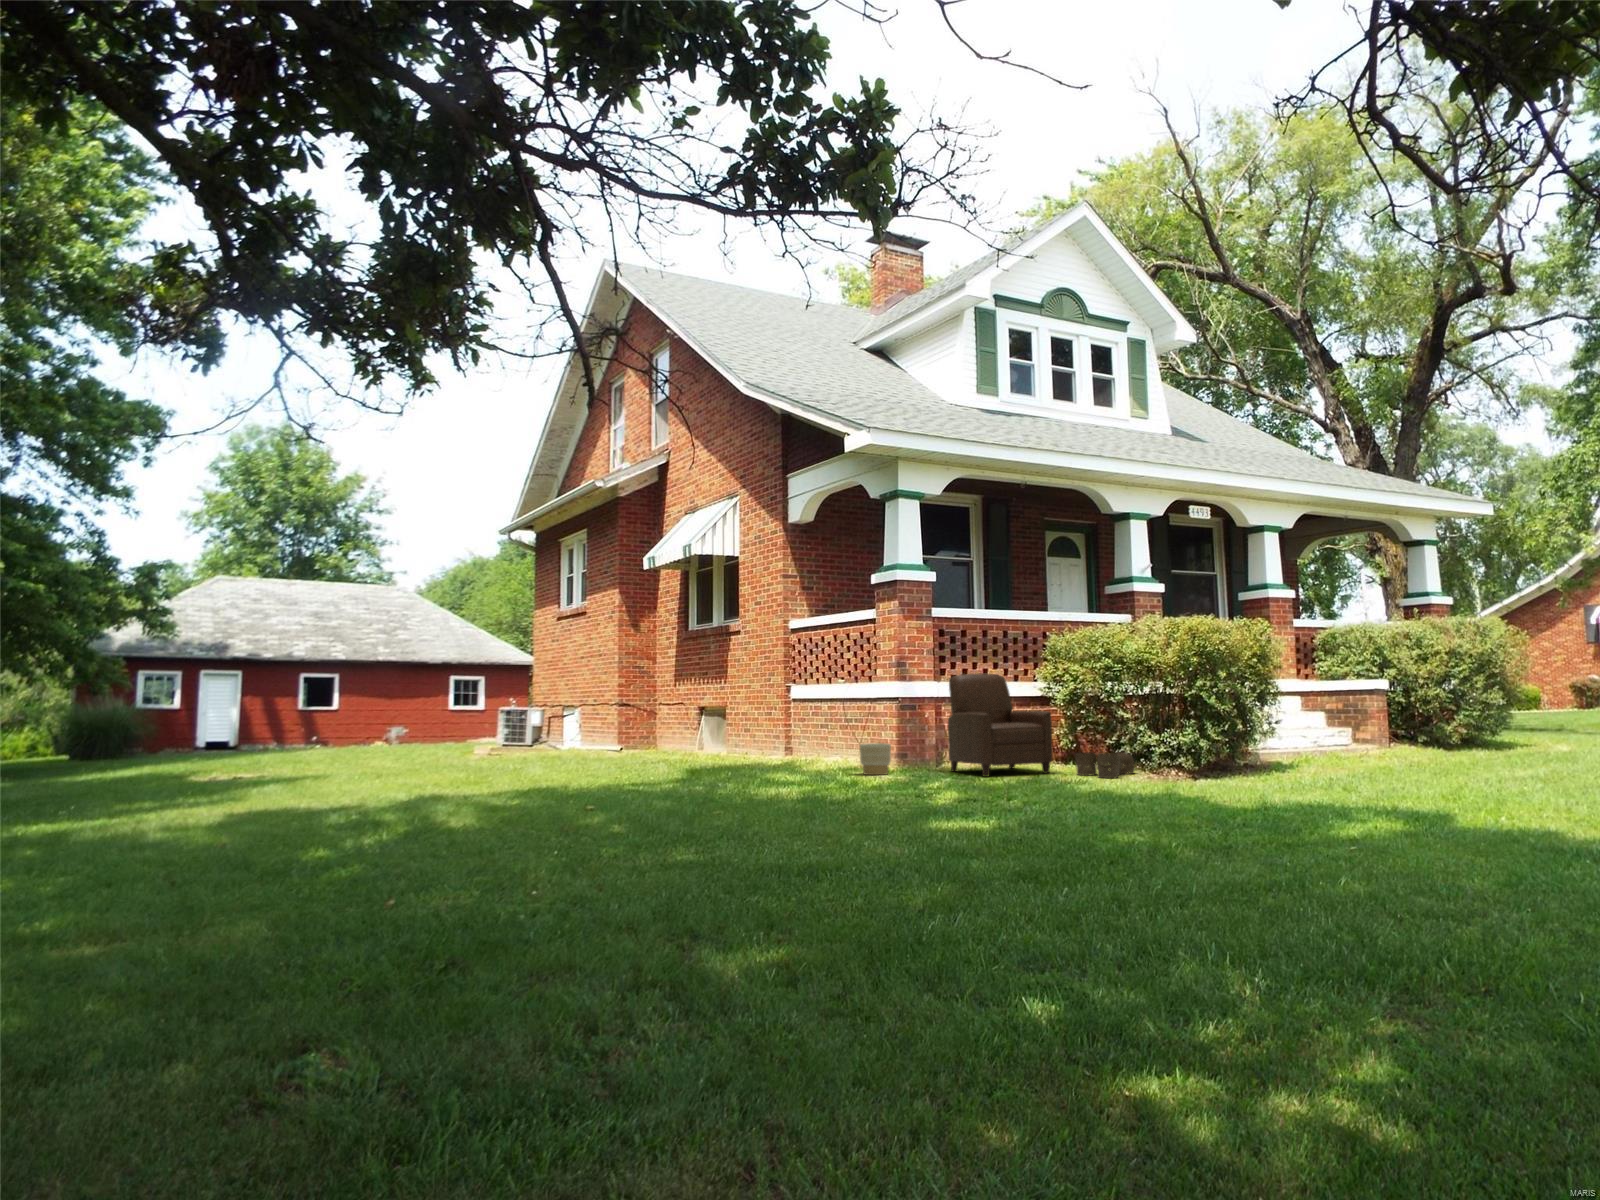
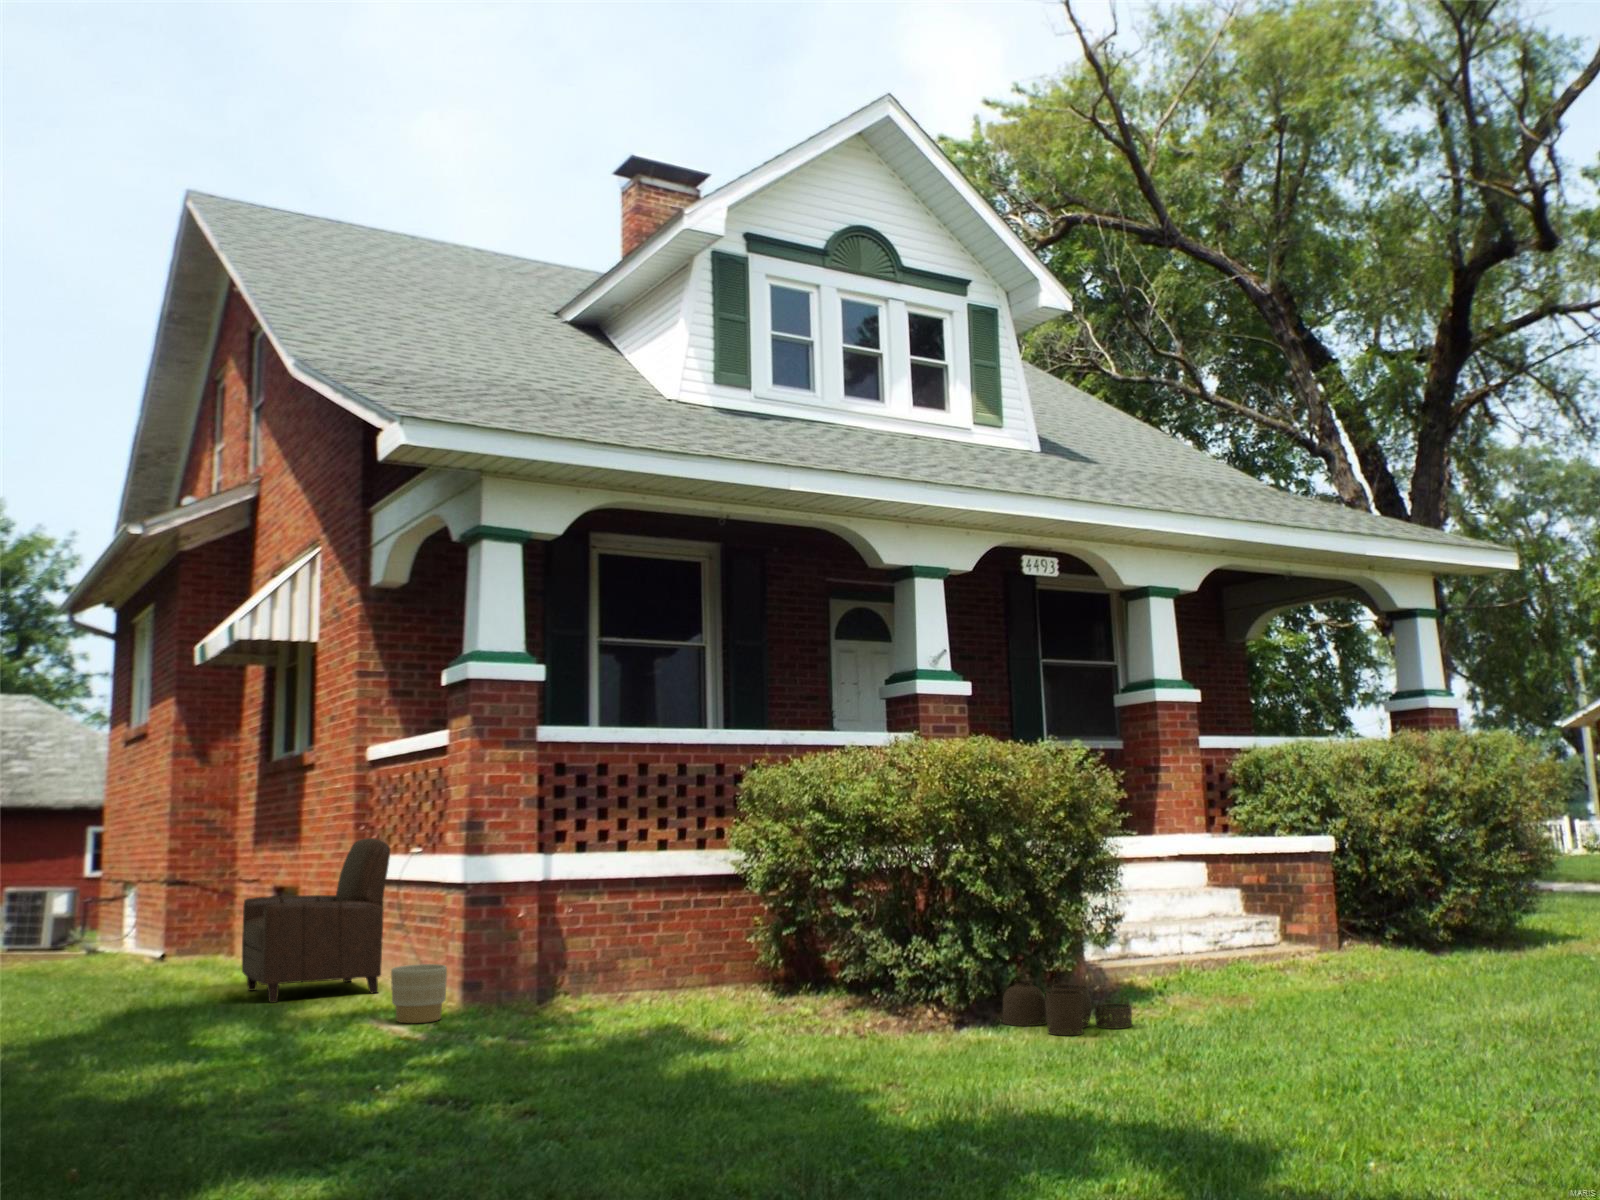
chair: present [948,673,1052,777] -> present [242,838,390,1003]
woven basket: present [1076,750,1134,778] -> present [1003,979,1132,1035]

